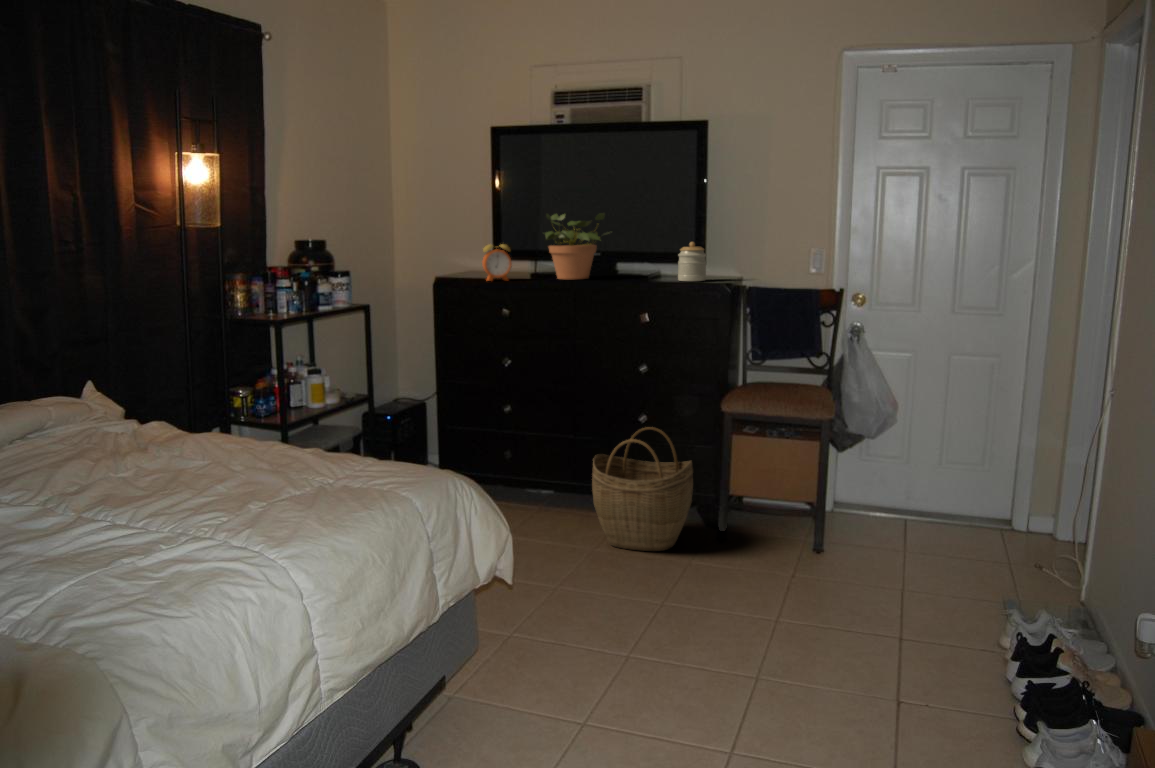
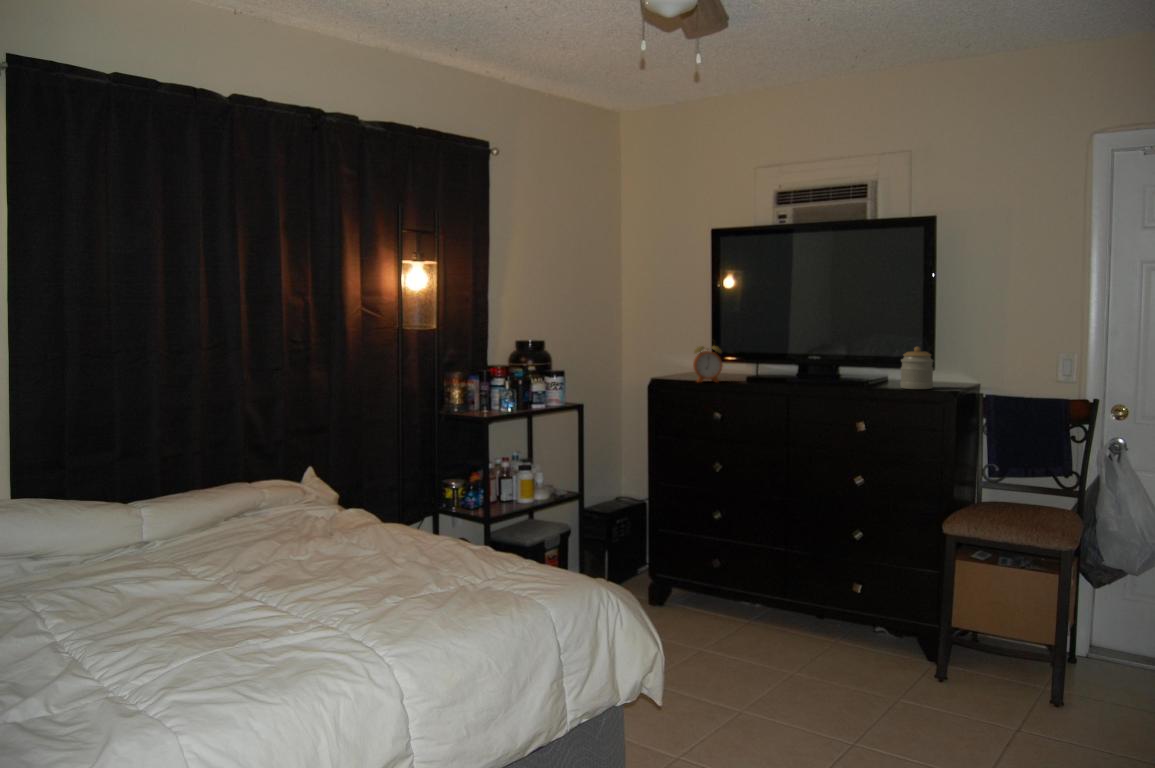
potted plant: present [545,213,610,279] -> none [752,314,833,383]
woven basket: present [592,427,693,551] -> none [798,545,913,686]

